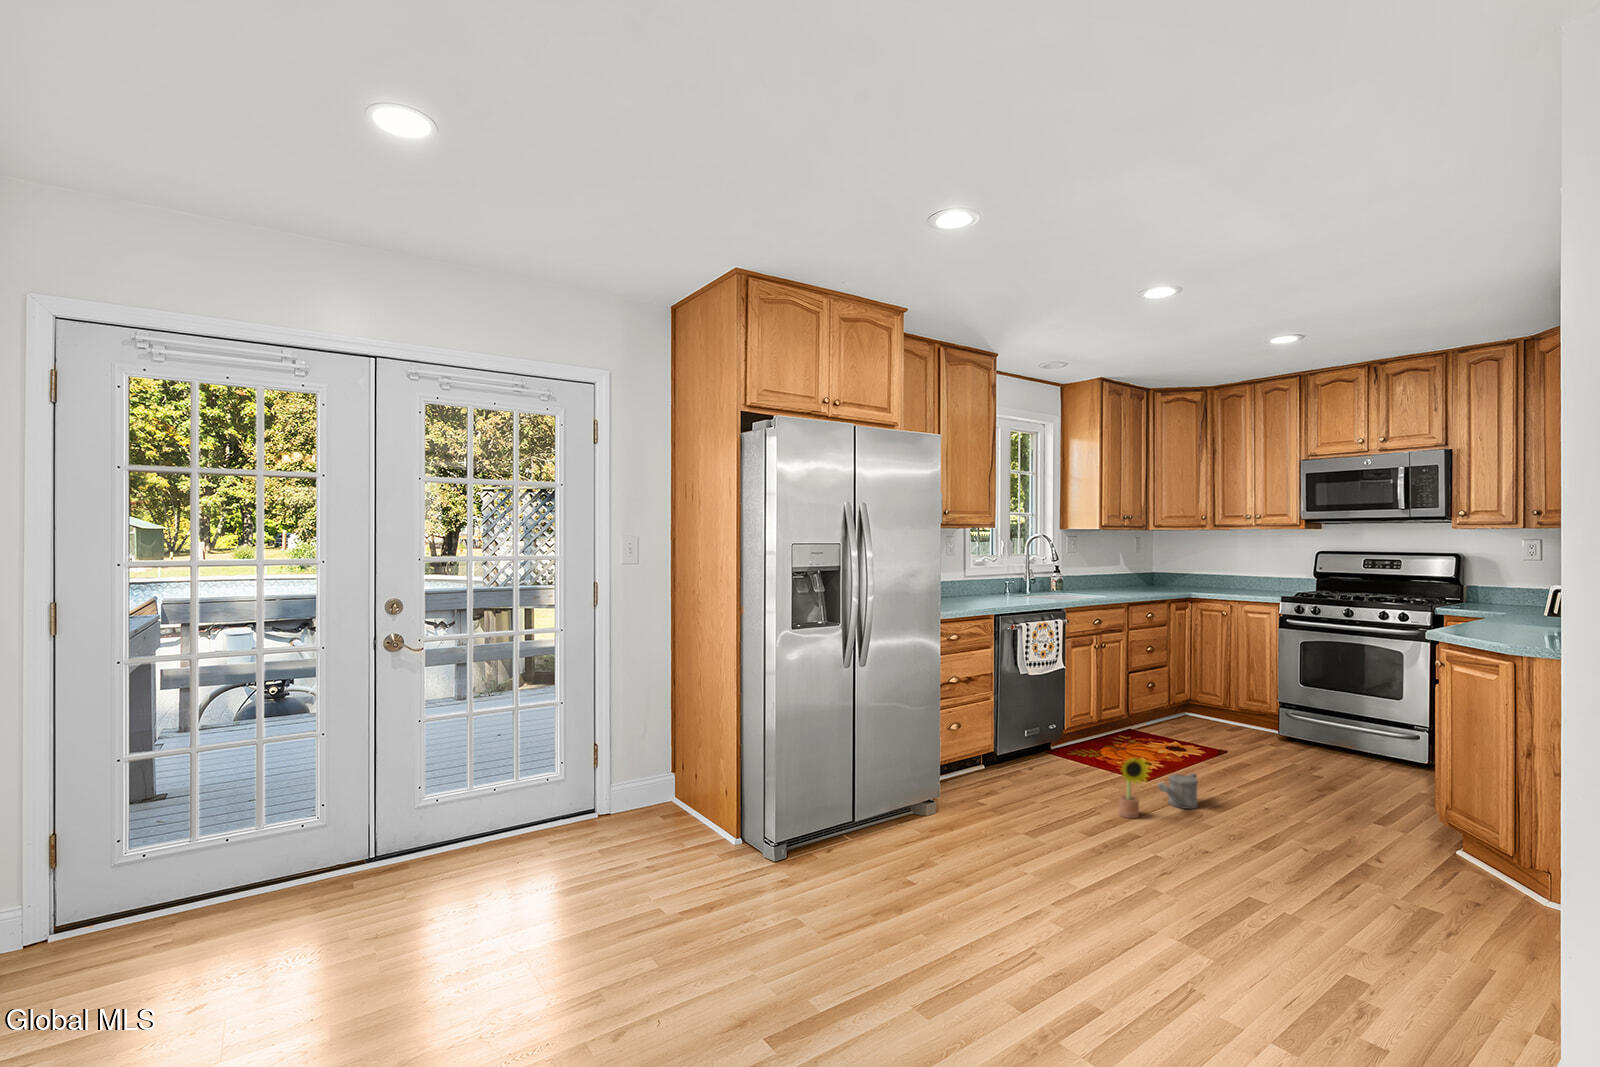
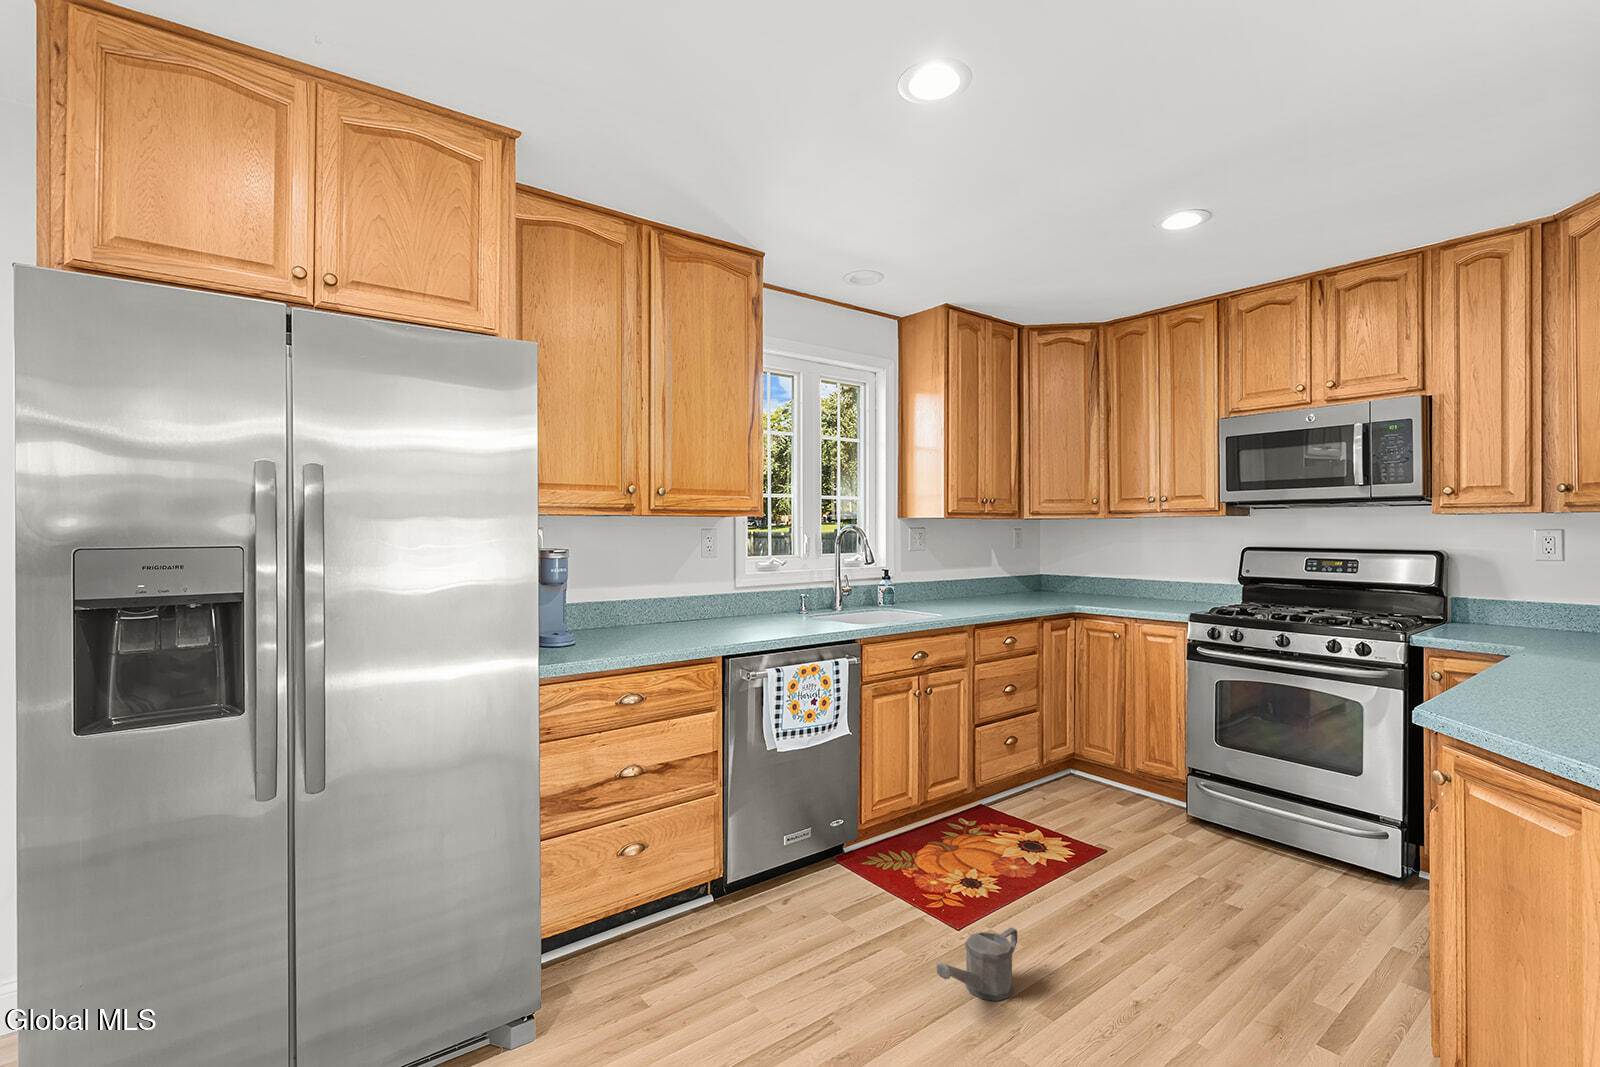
decorative plant: present [1119,758,1151,818] -> none [857,925,916,1033]

